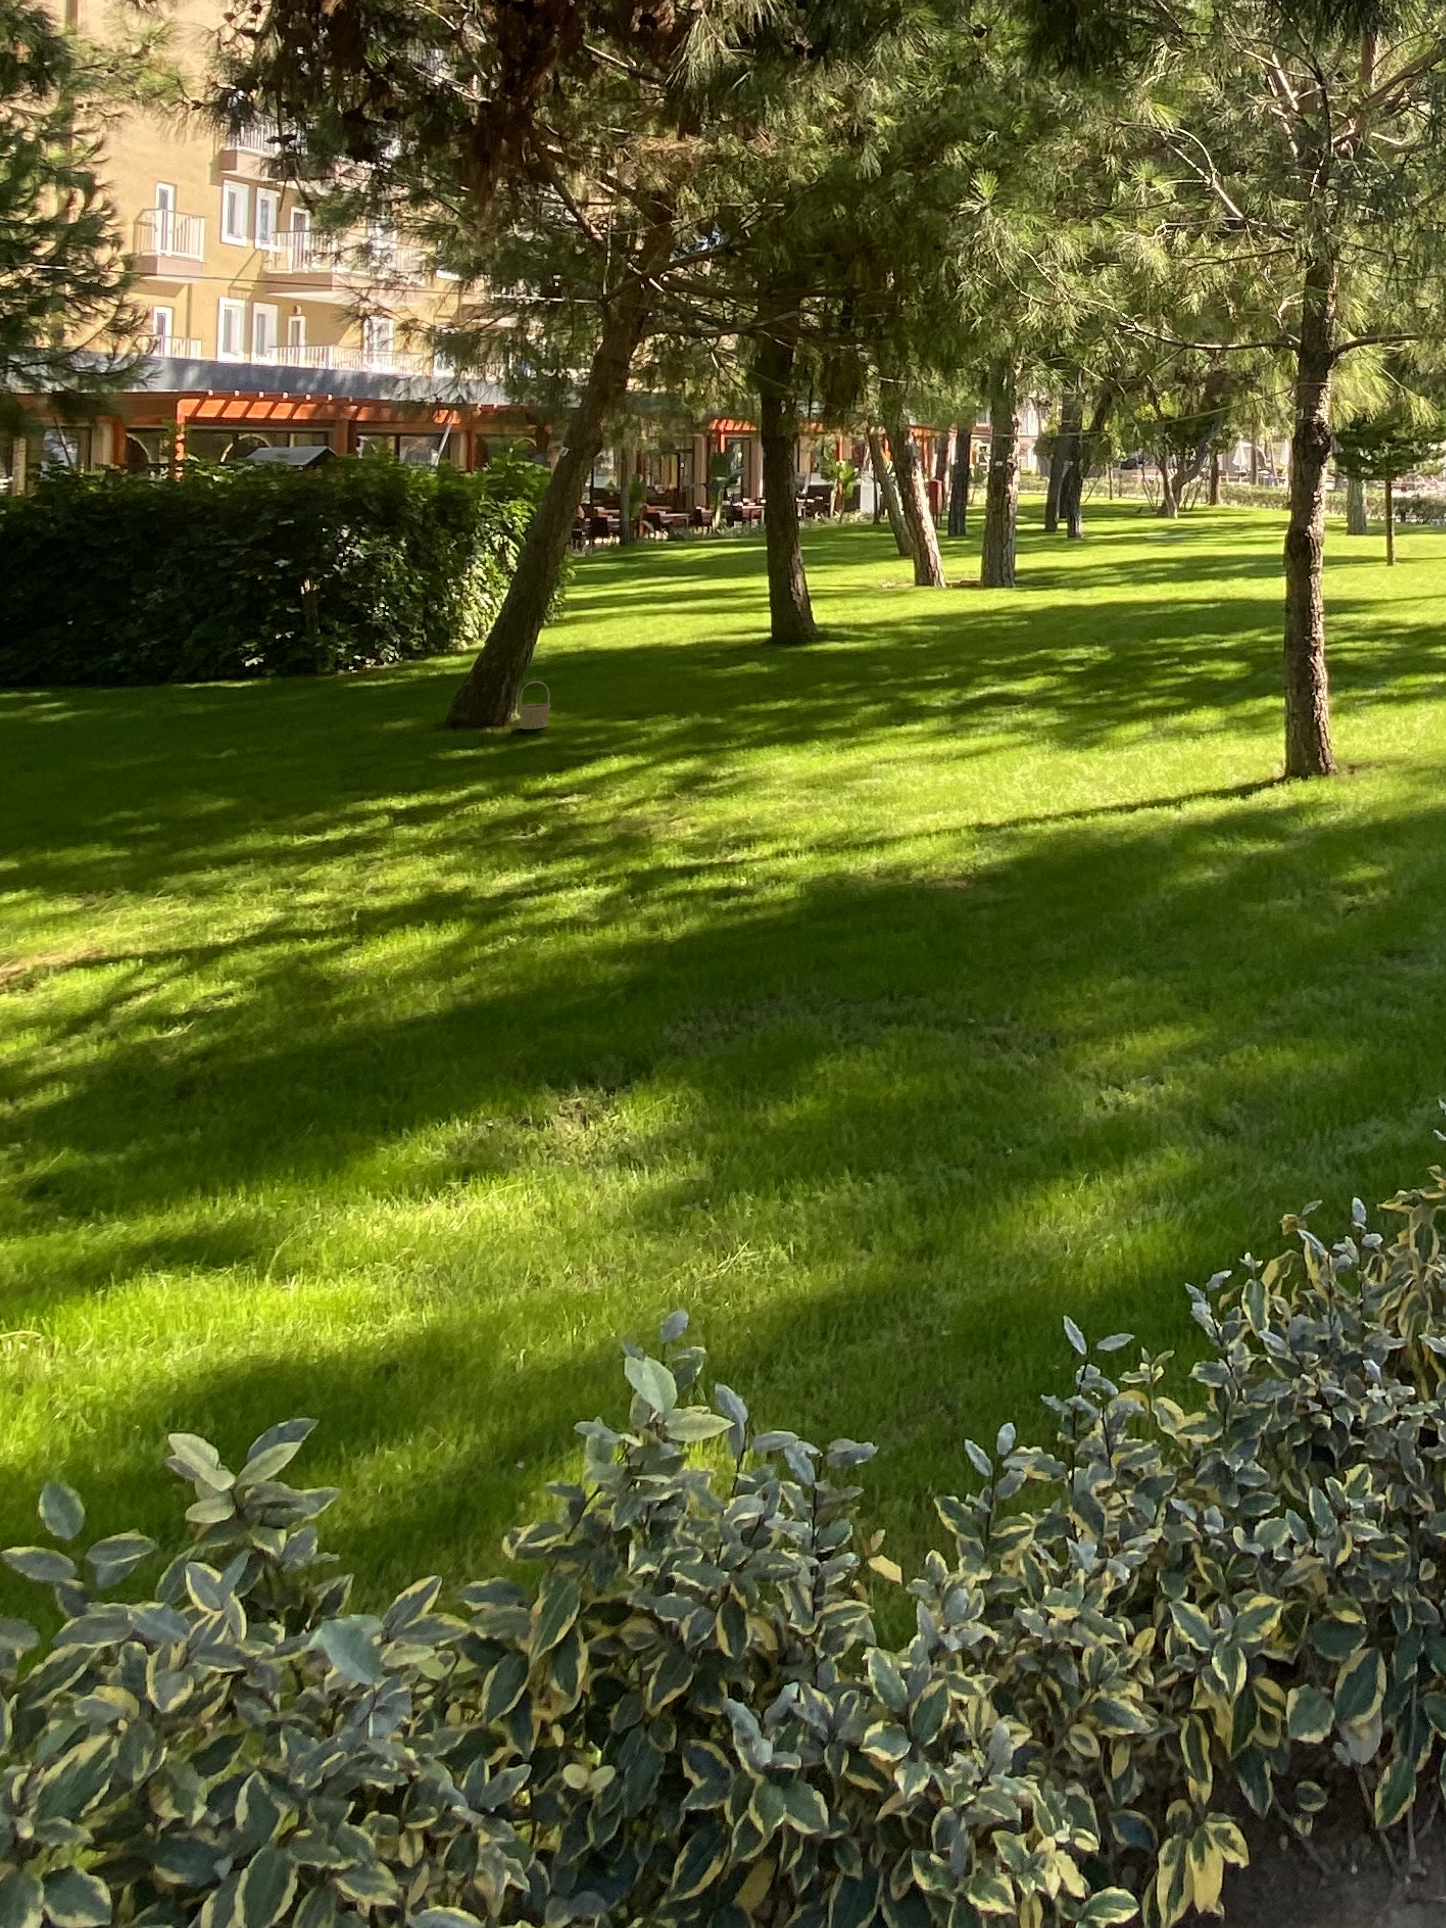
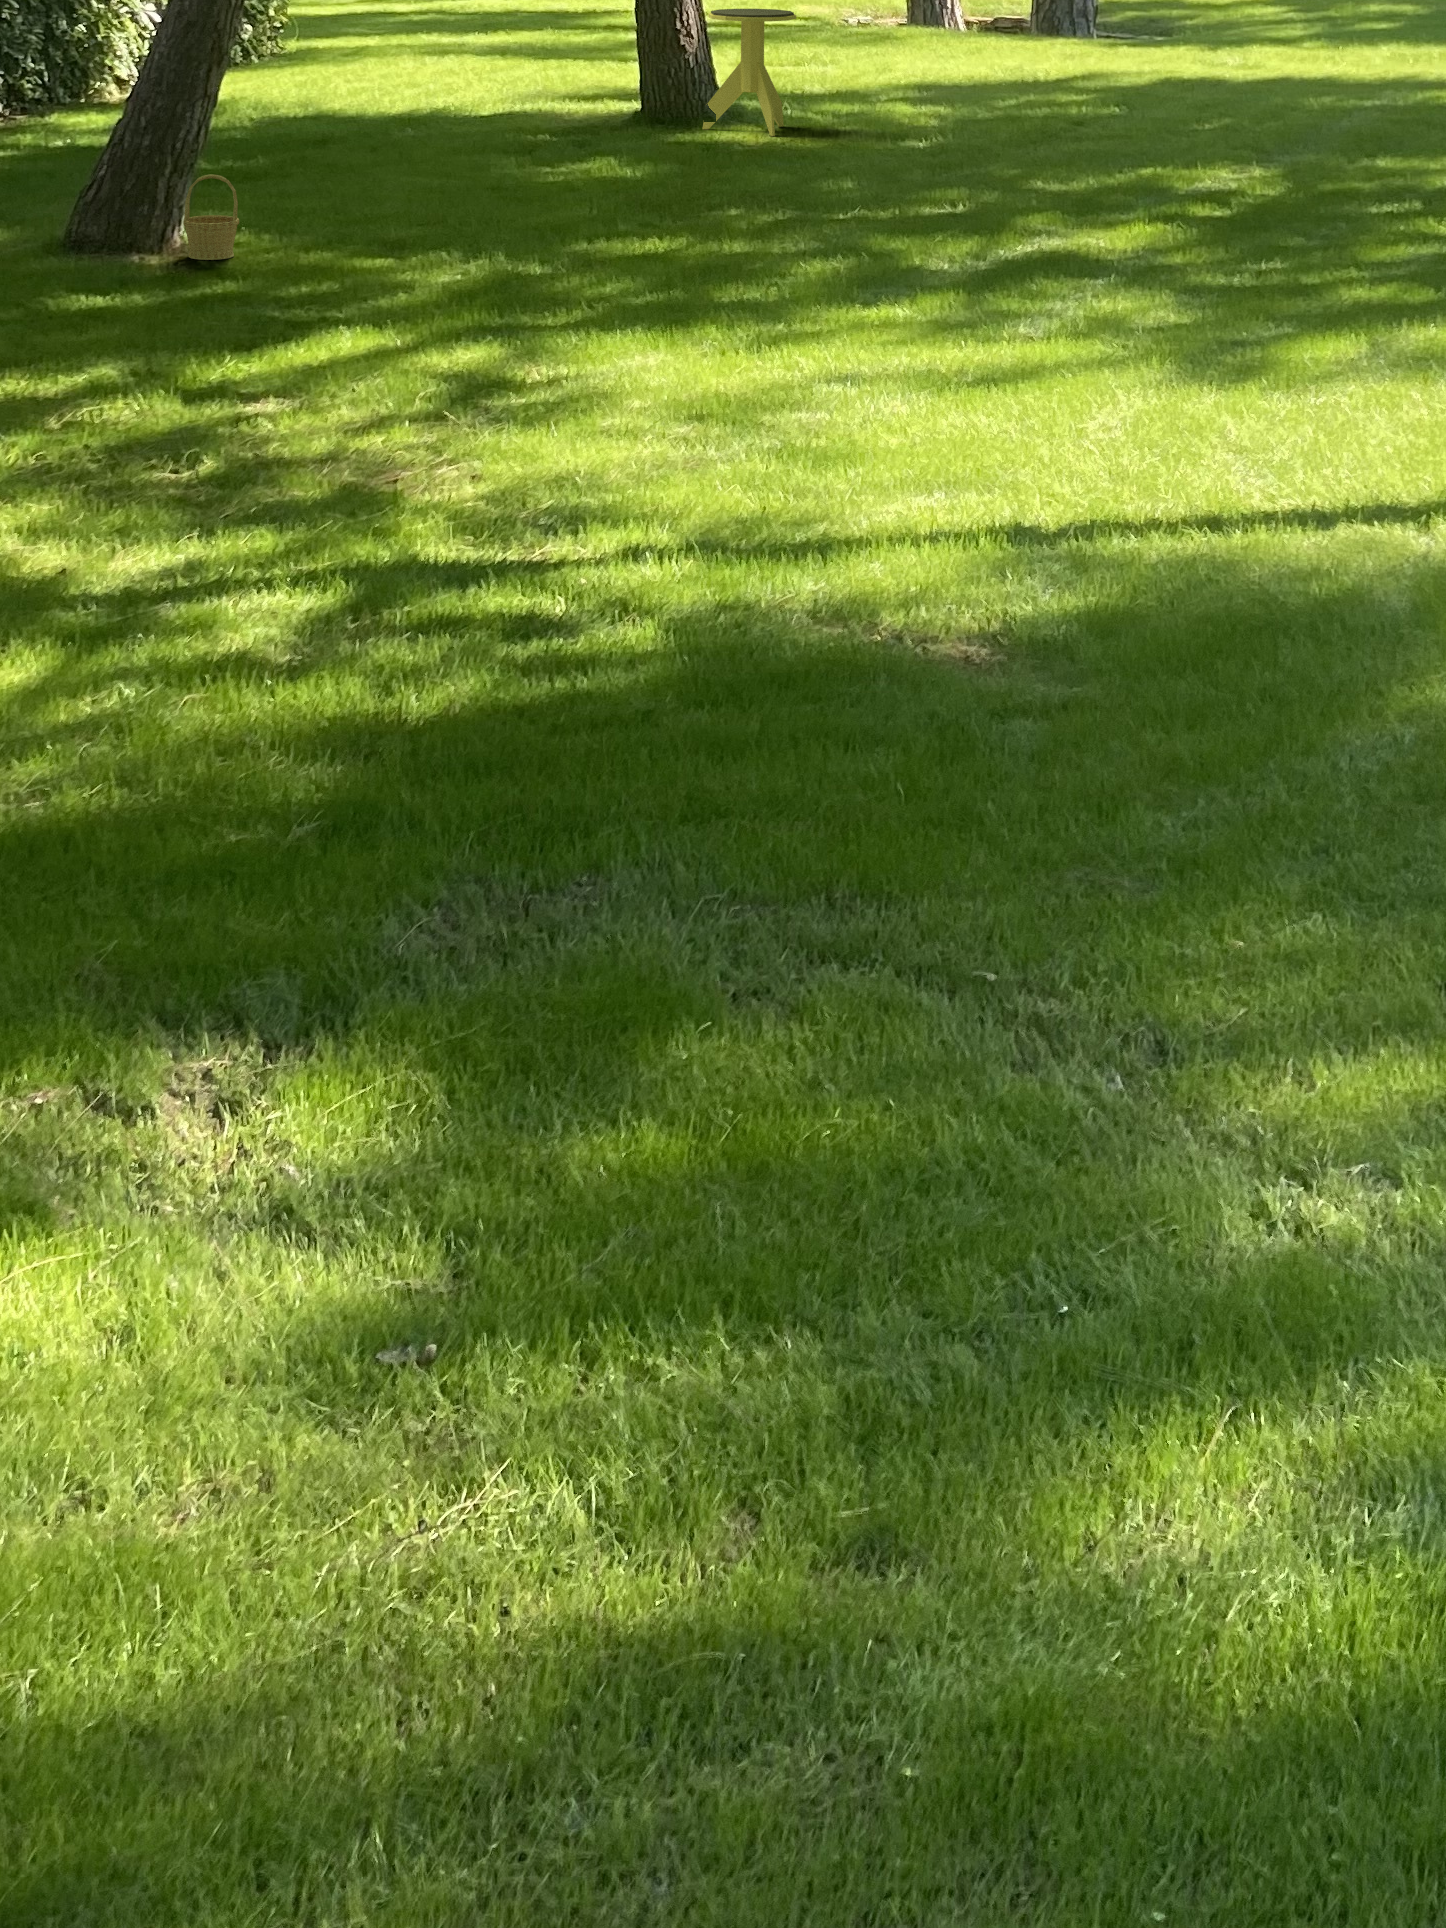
side table: none [807,580,857,648] -> present [703,9,796,136]

